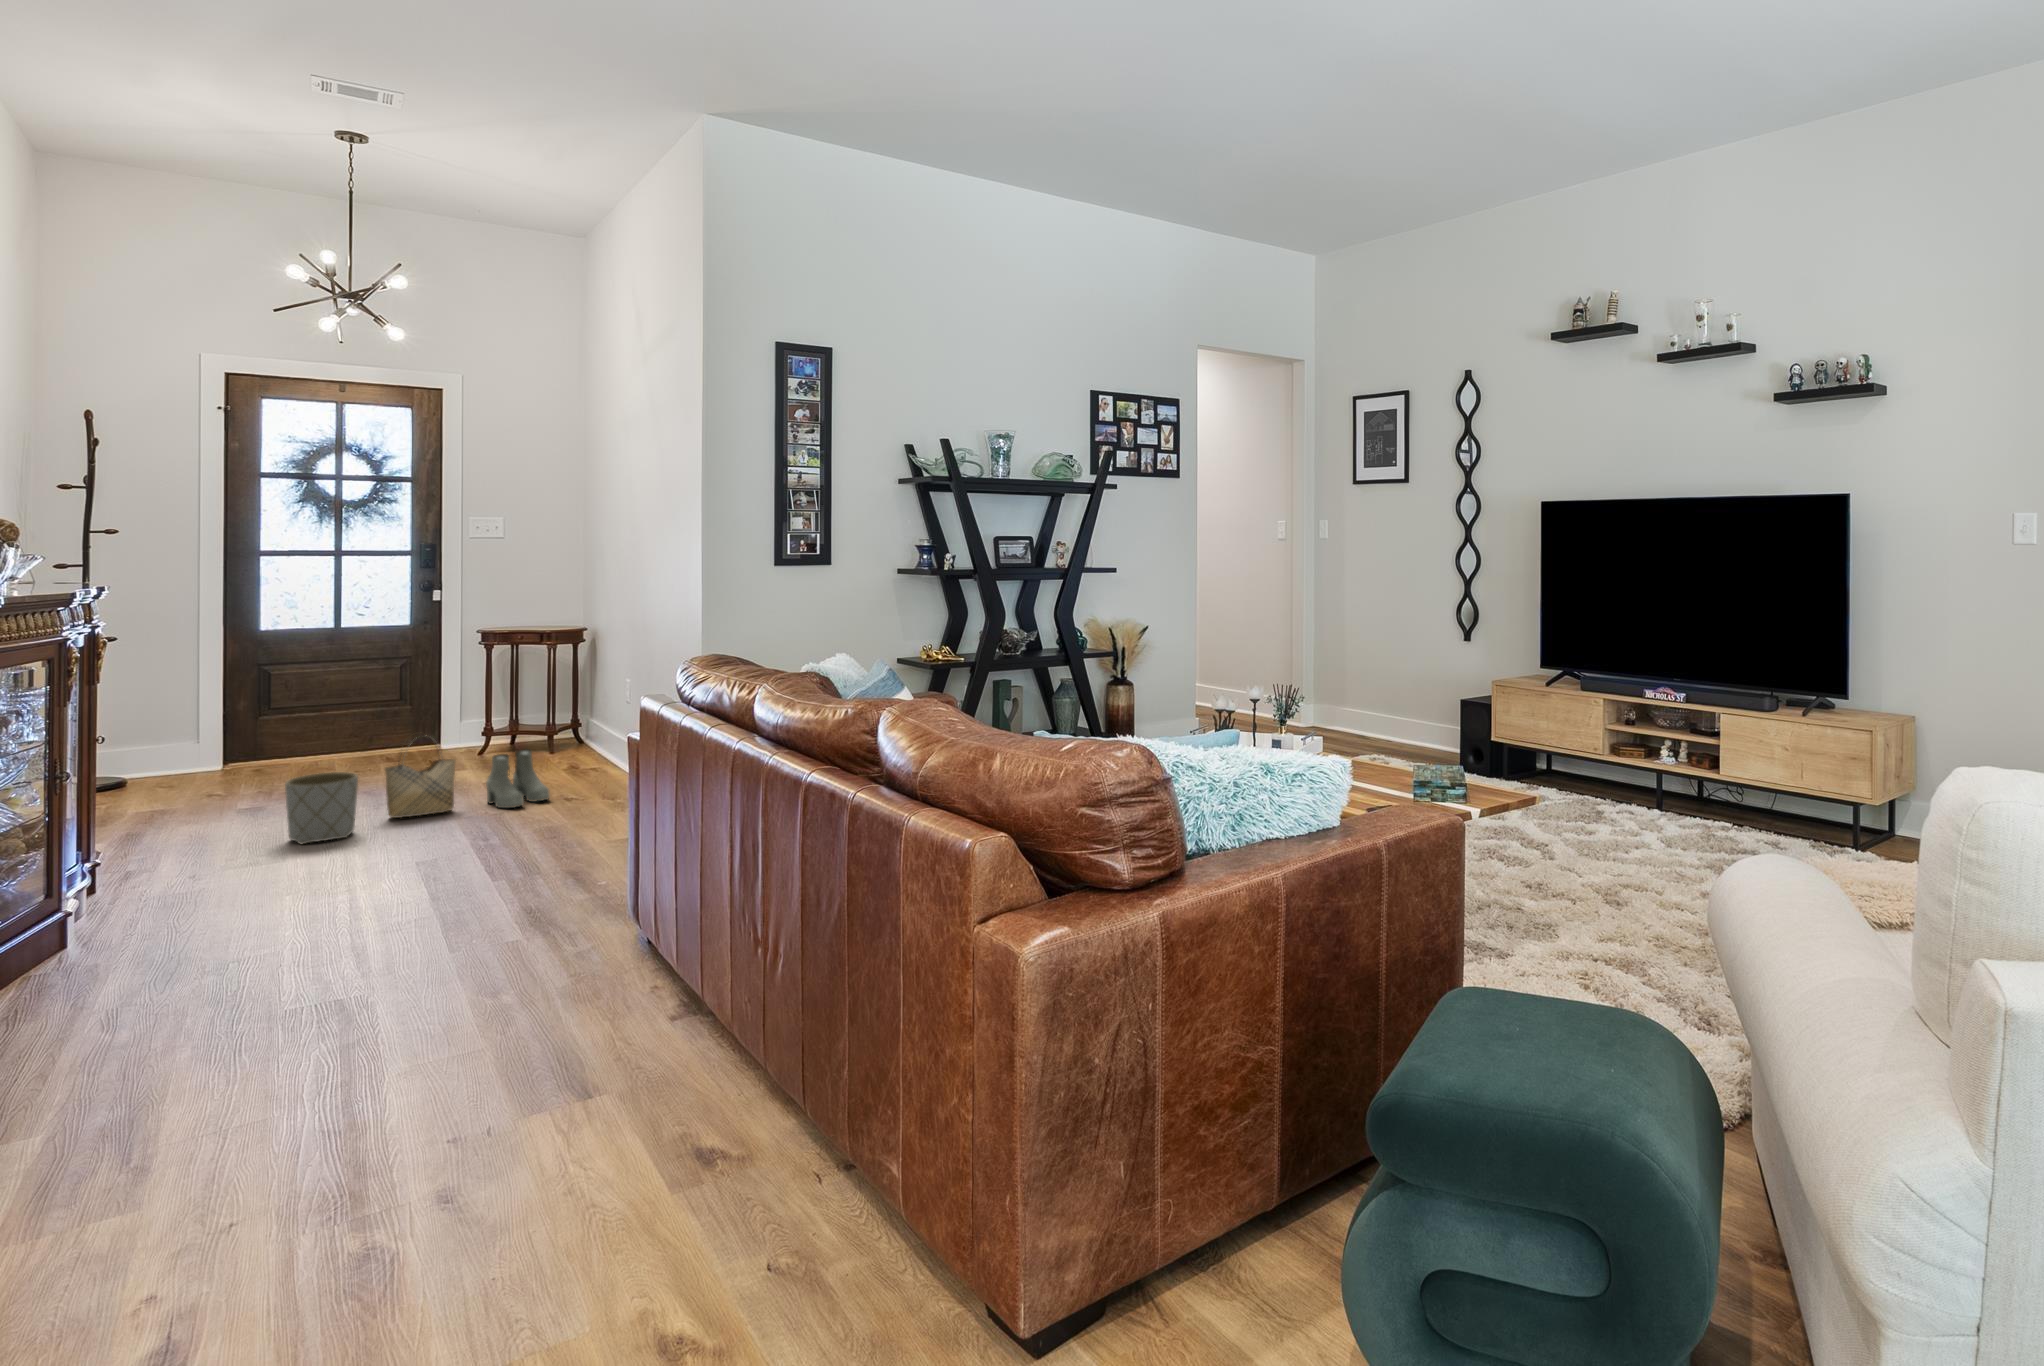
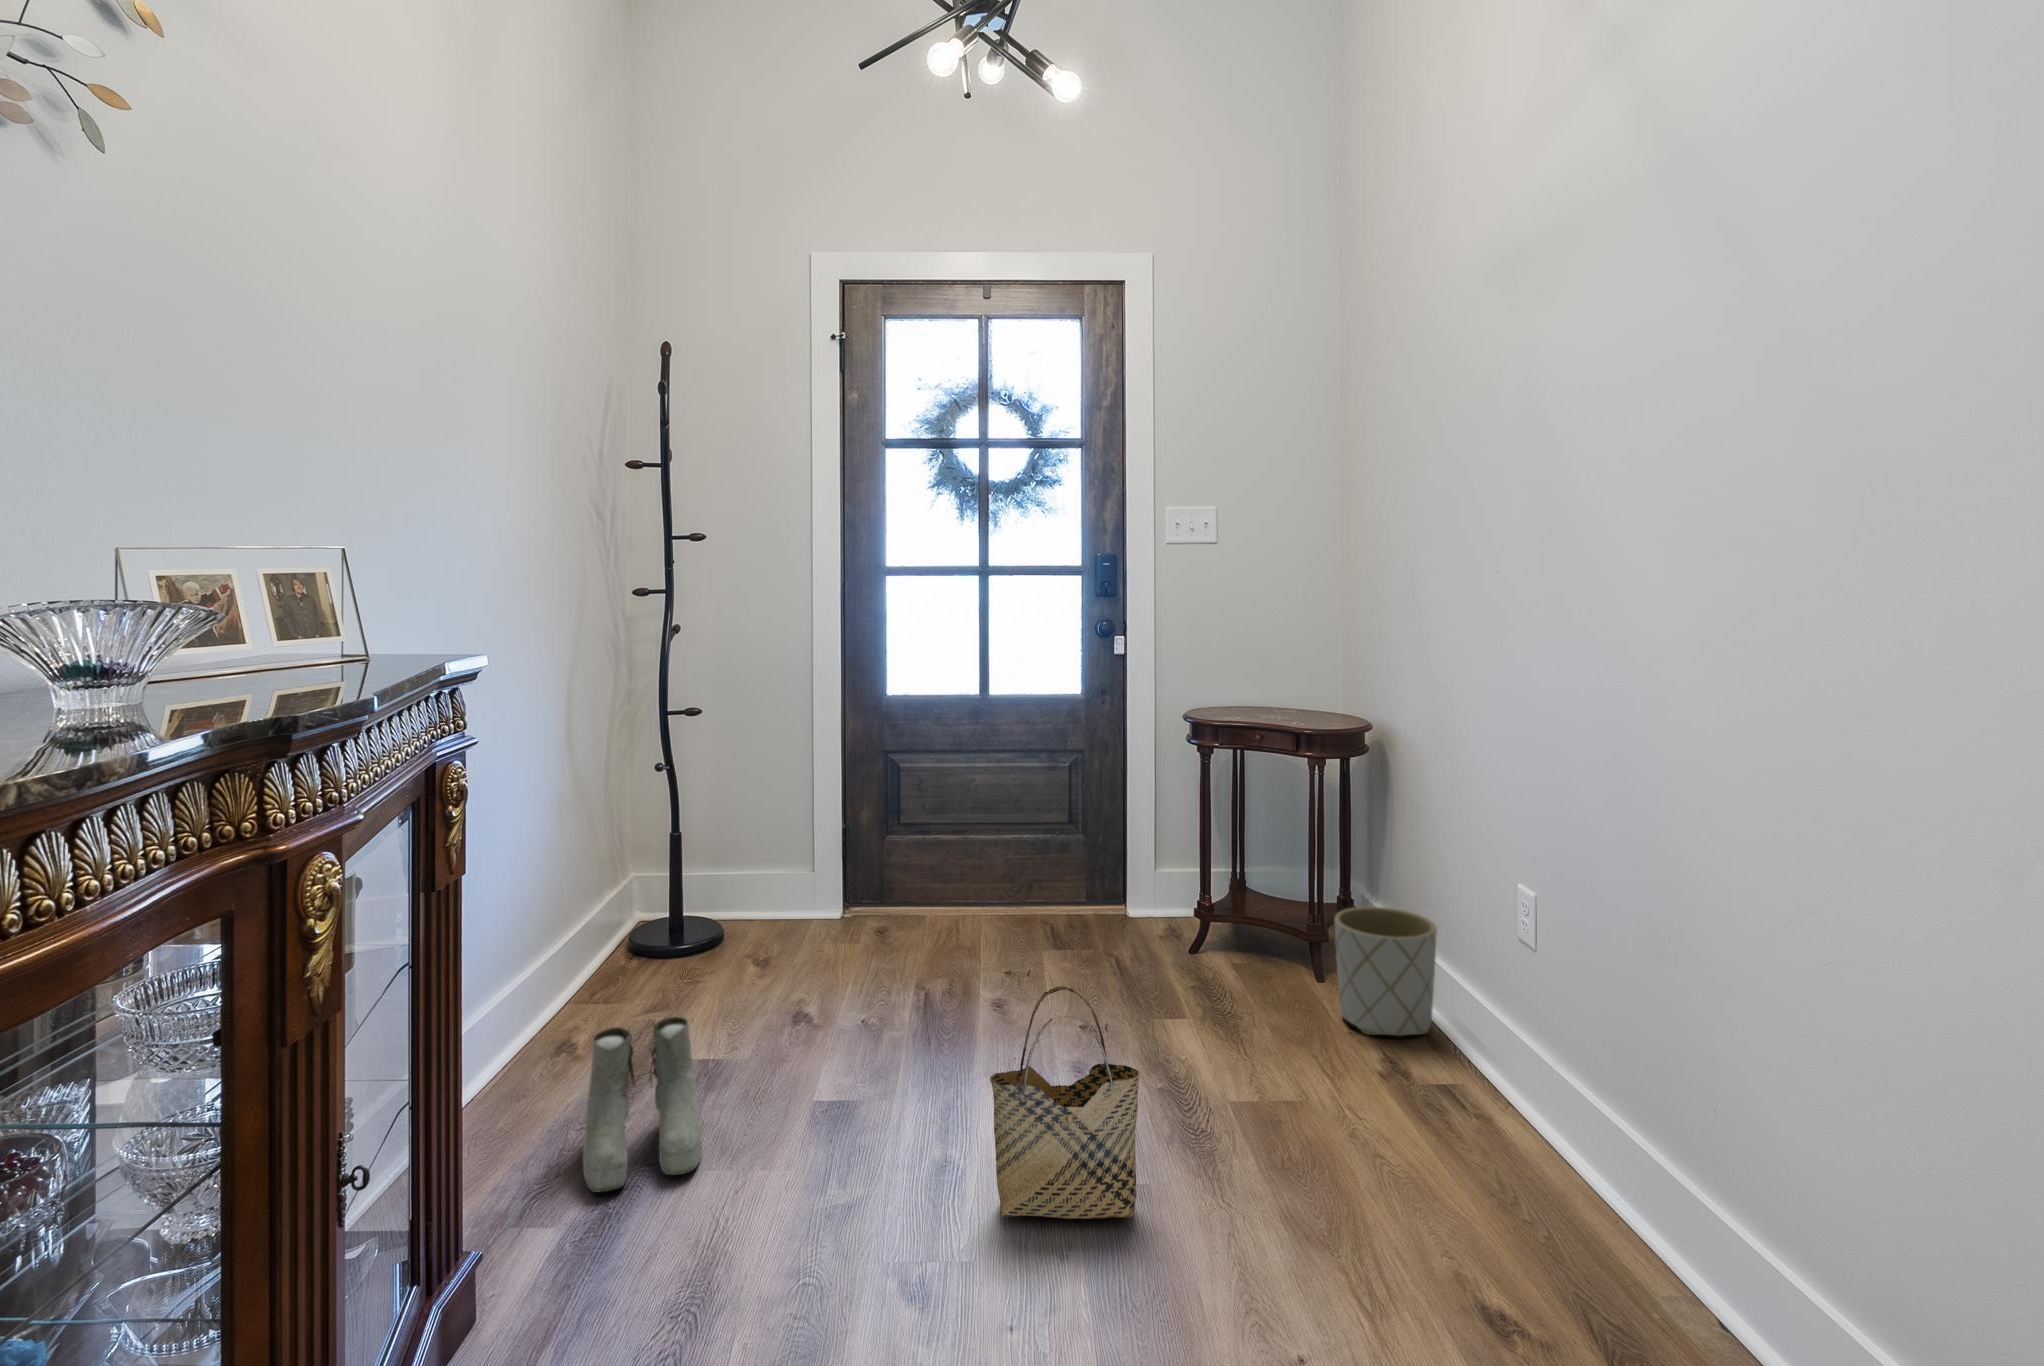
boots: present [486,749,550,808] -> present [583,1017,702,1193]
planter: present [285,772,358,845] -> present [1335,907,1437,1036]

